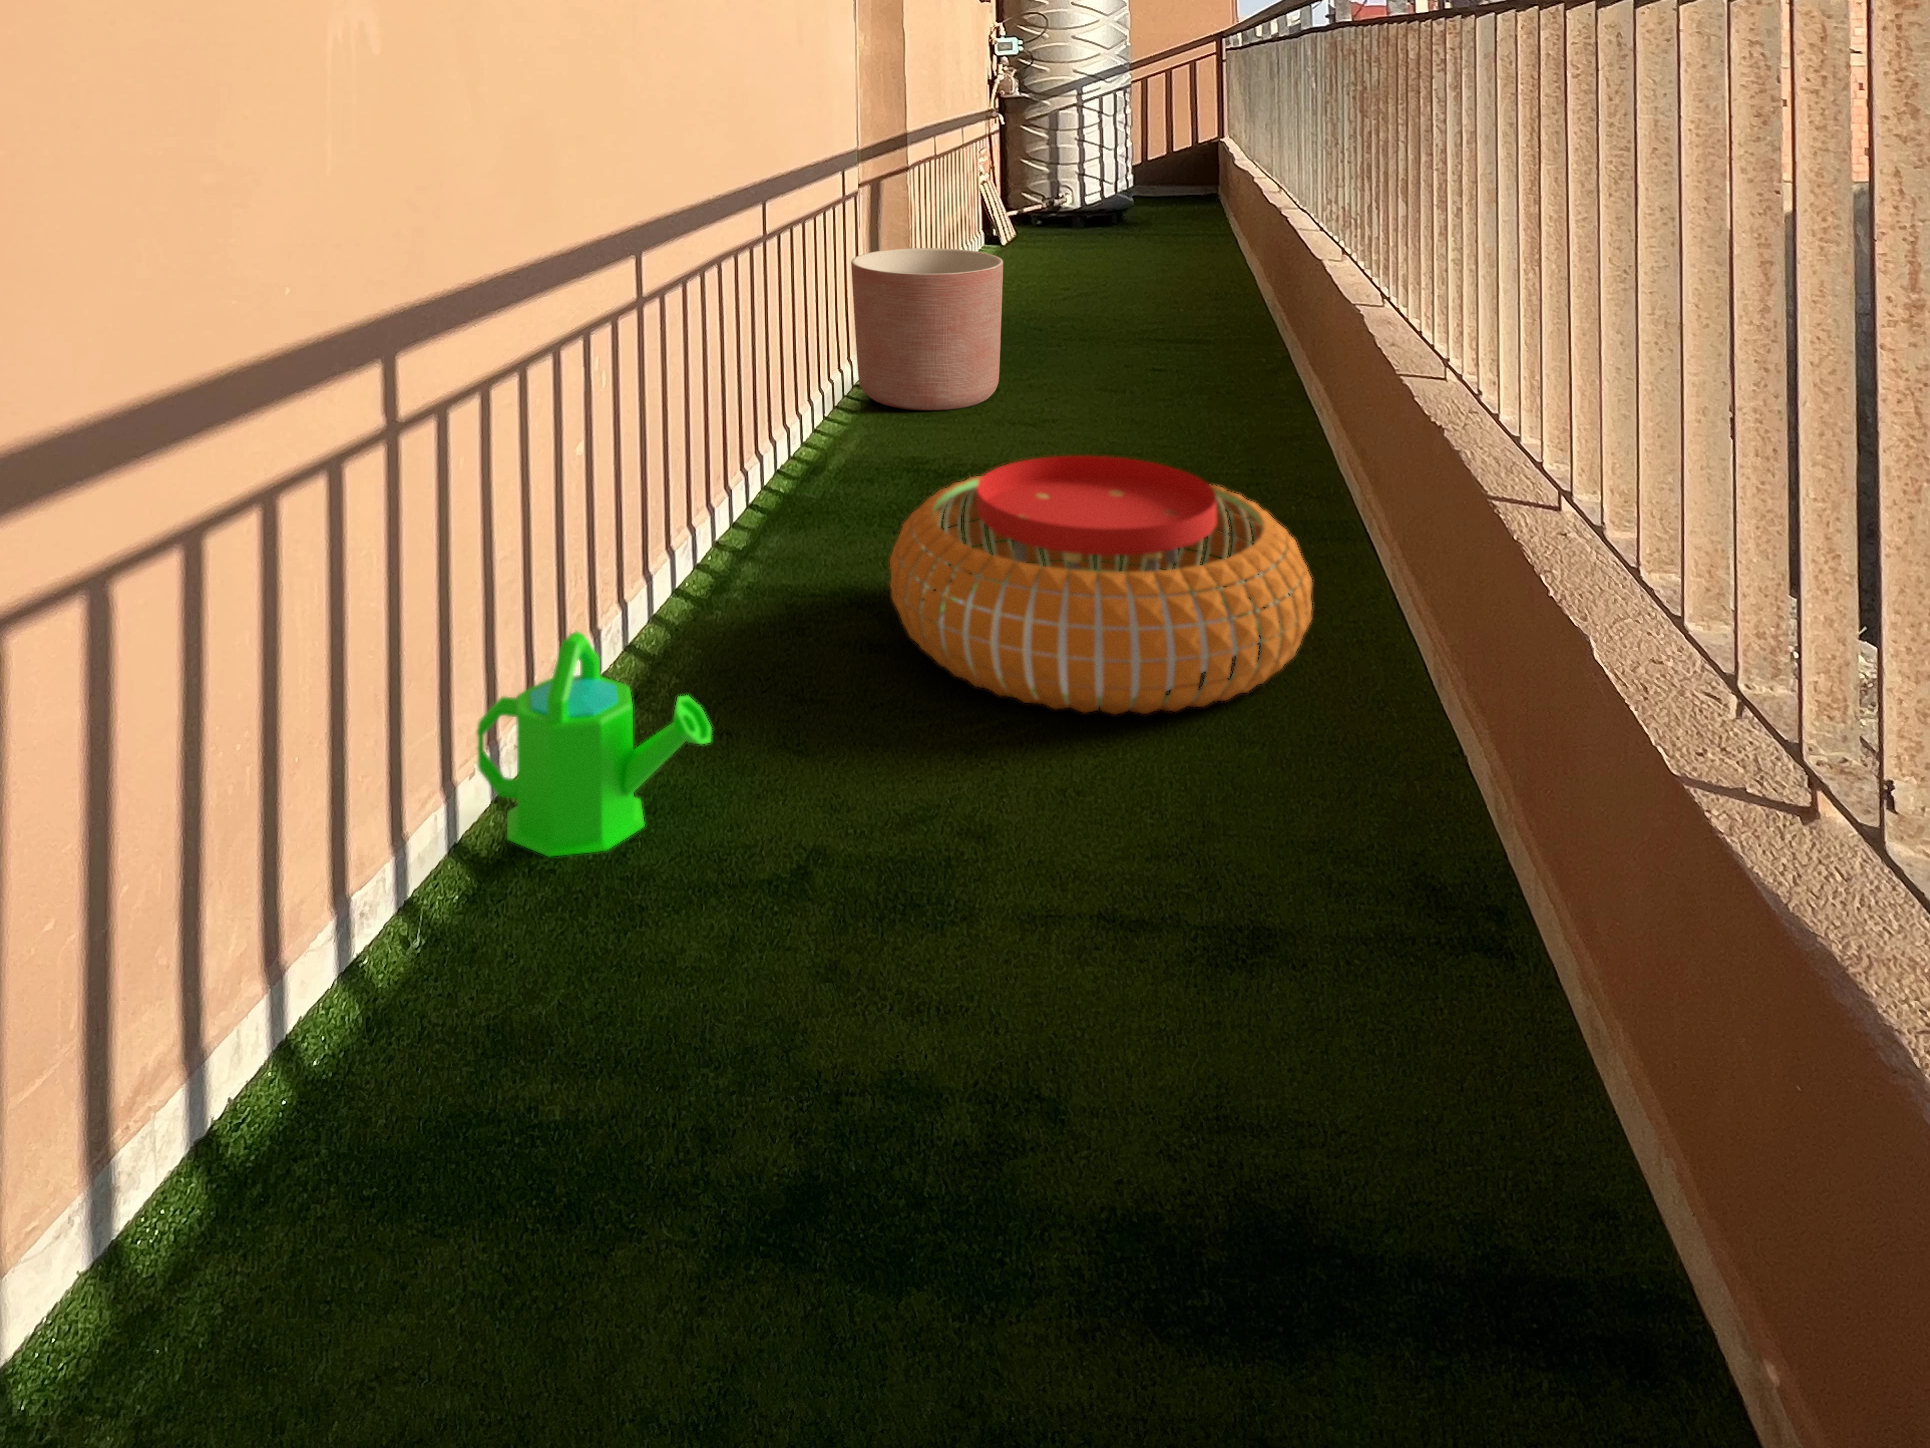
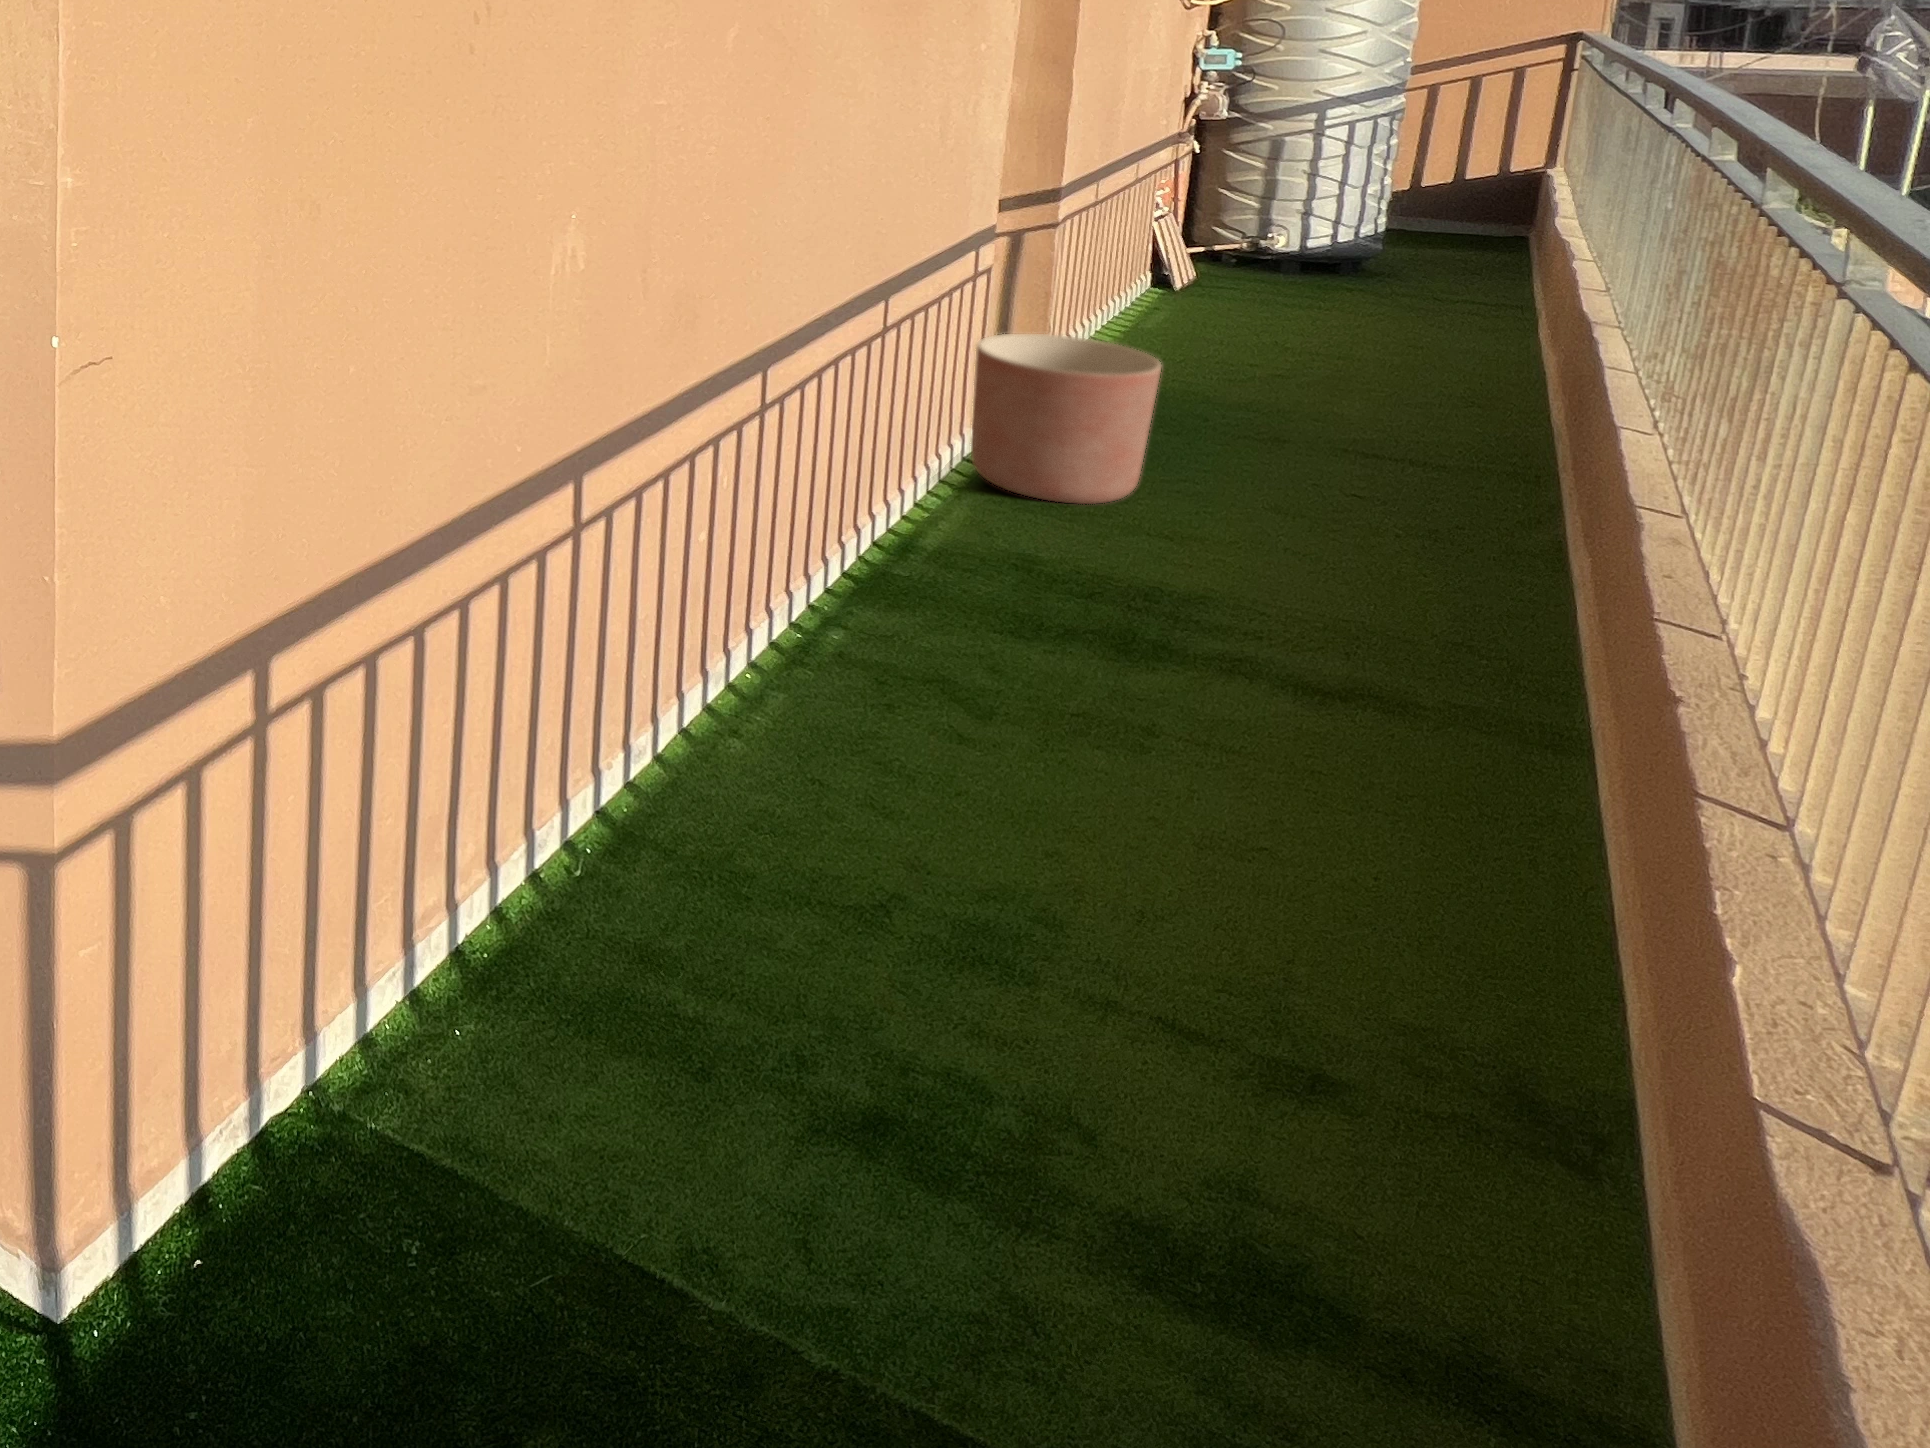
pouf: present [890,456,1312,714] -> none [986,606,1465,867]
watering can: present [477,632,712,856] -> none [606,685,812,844]

